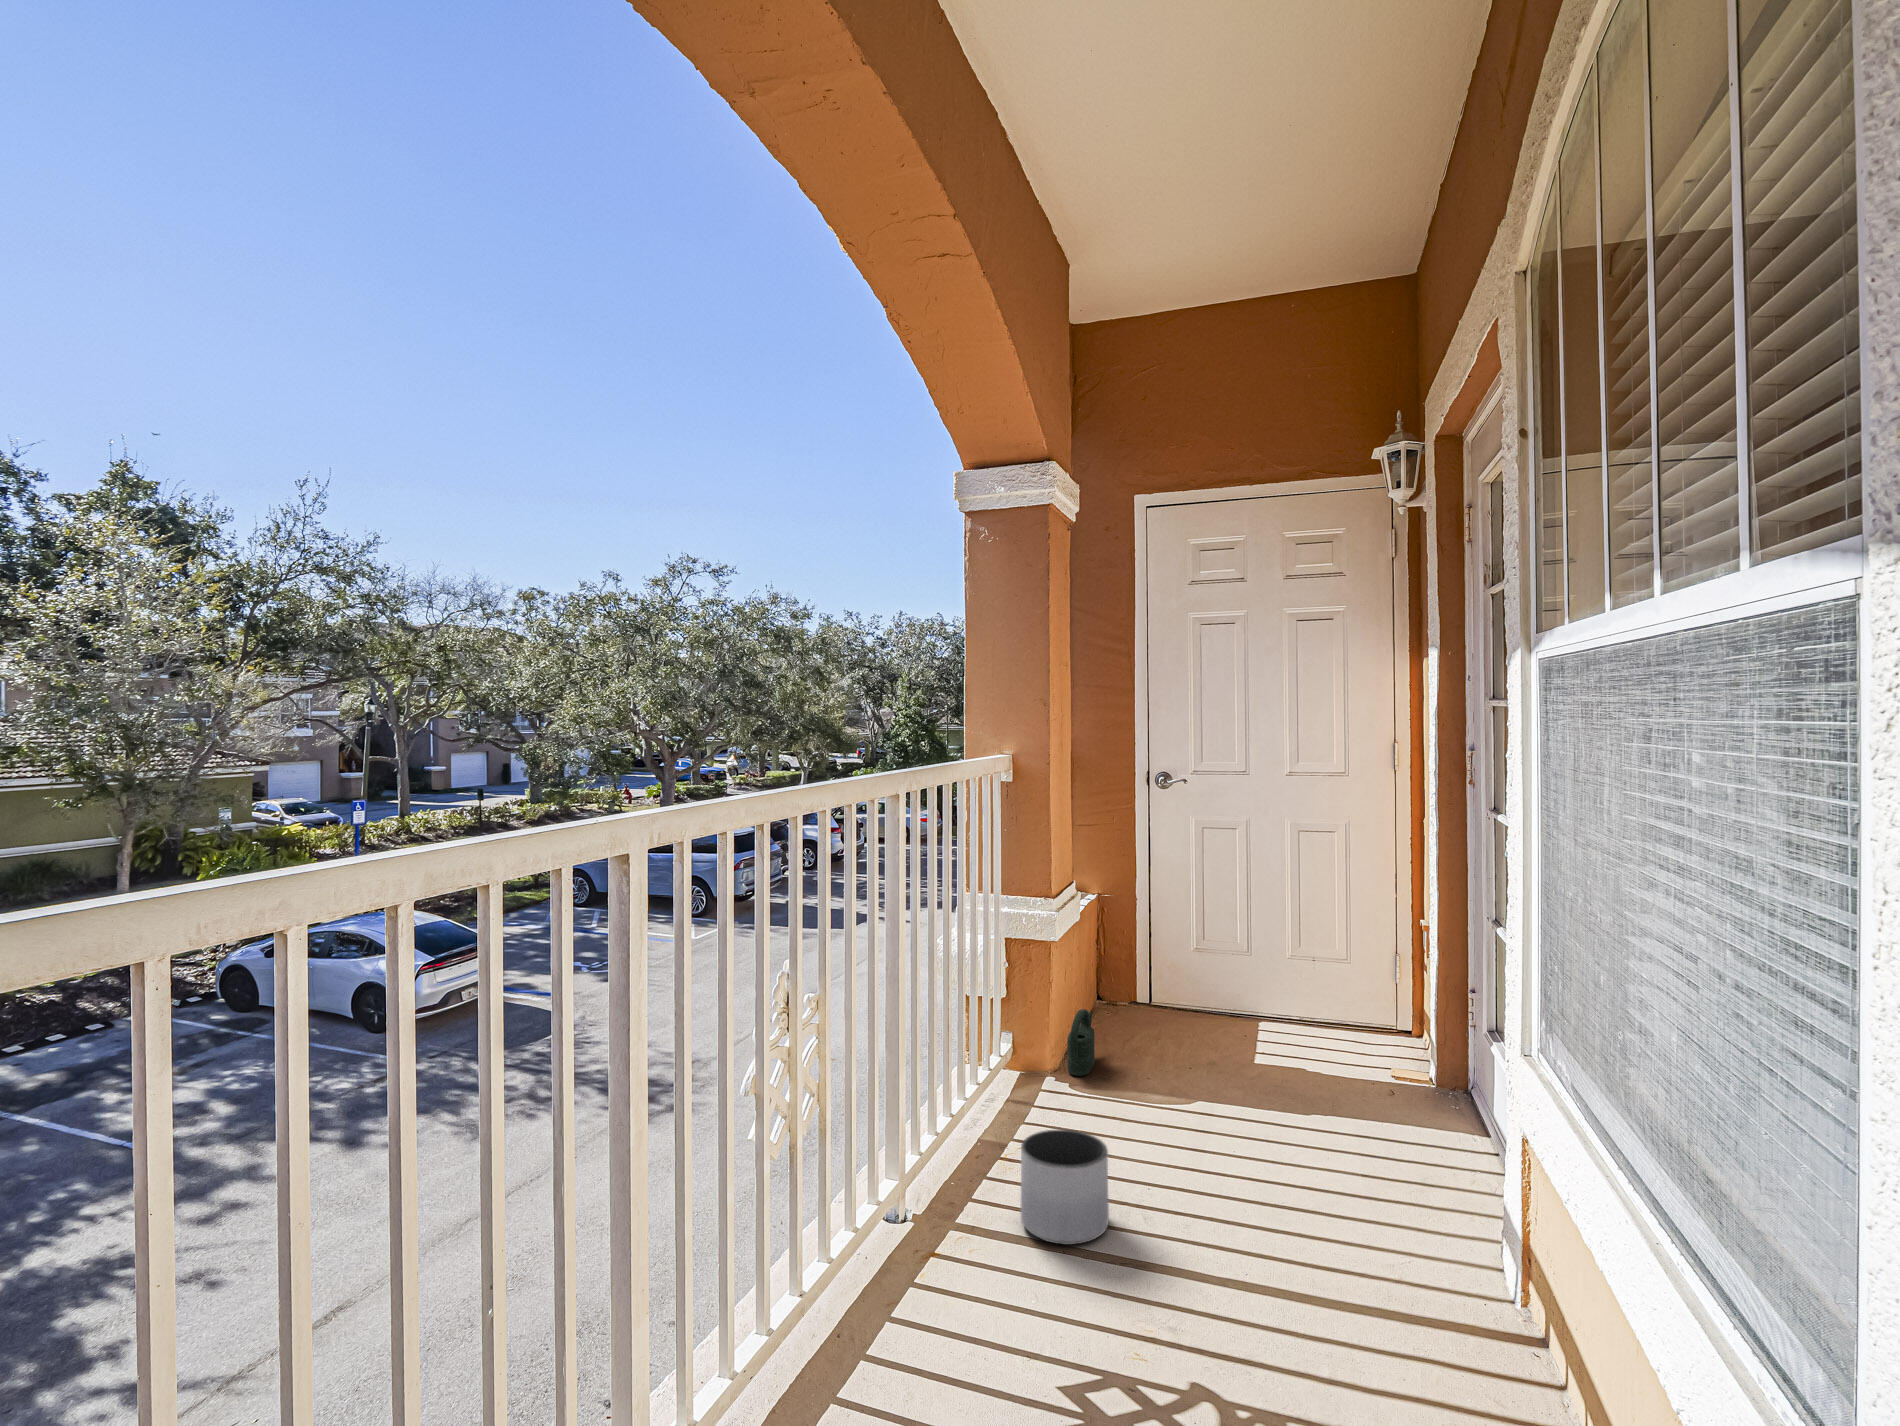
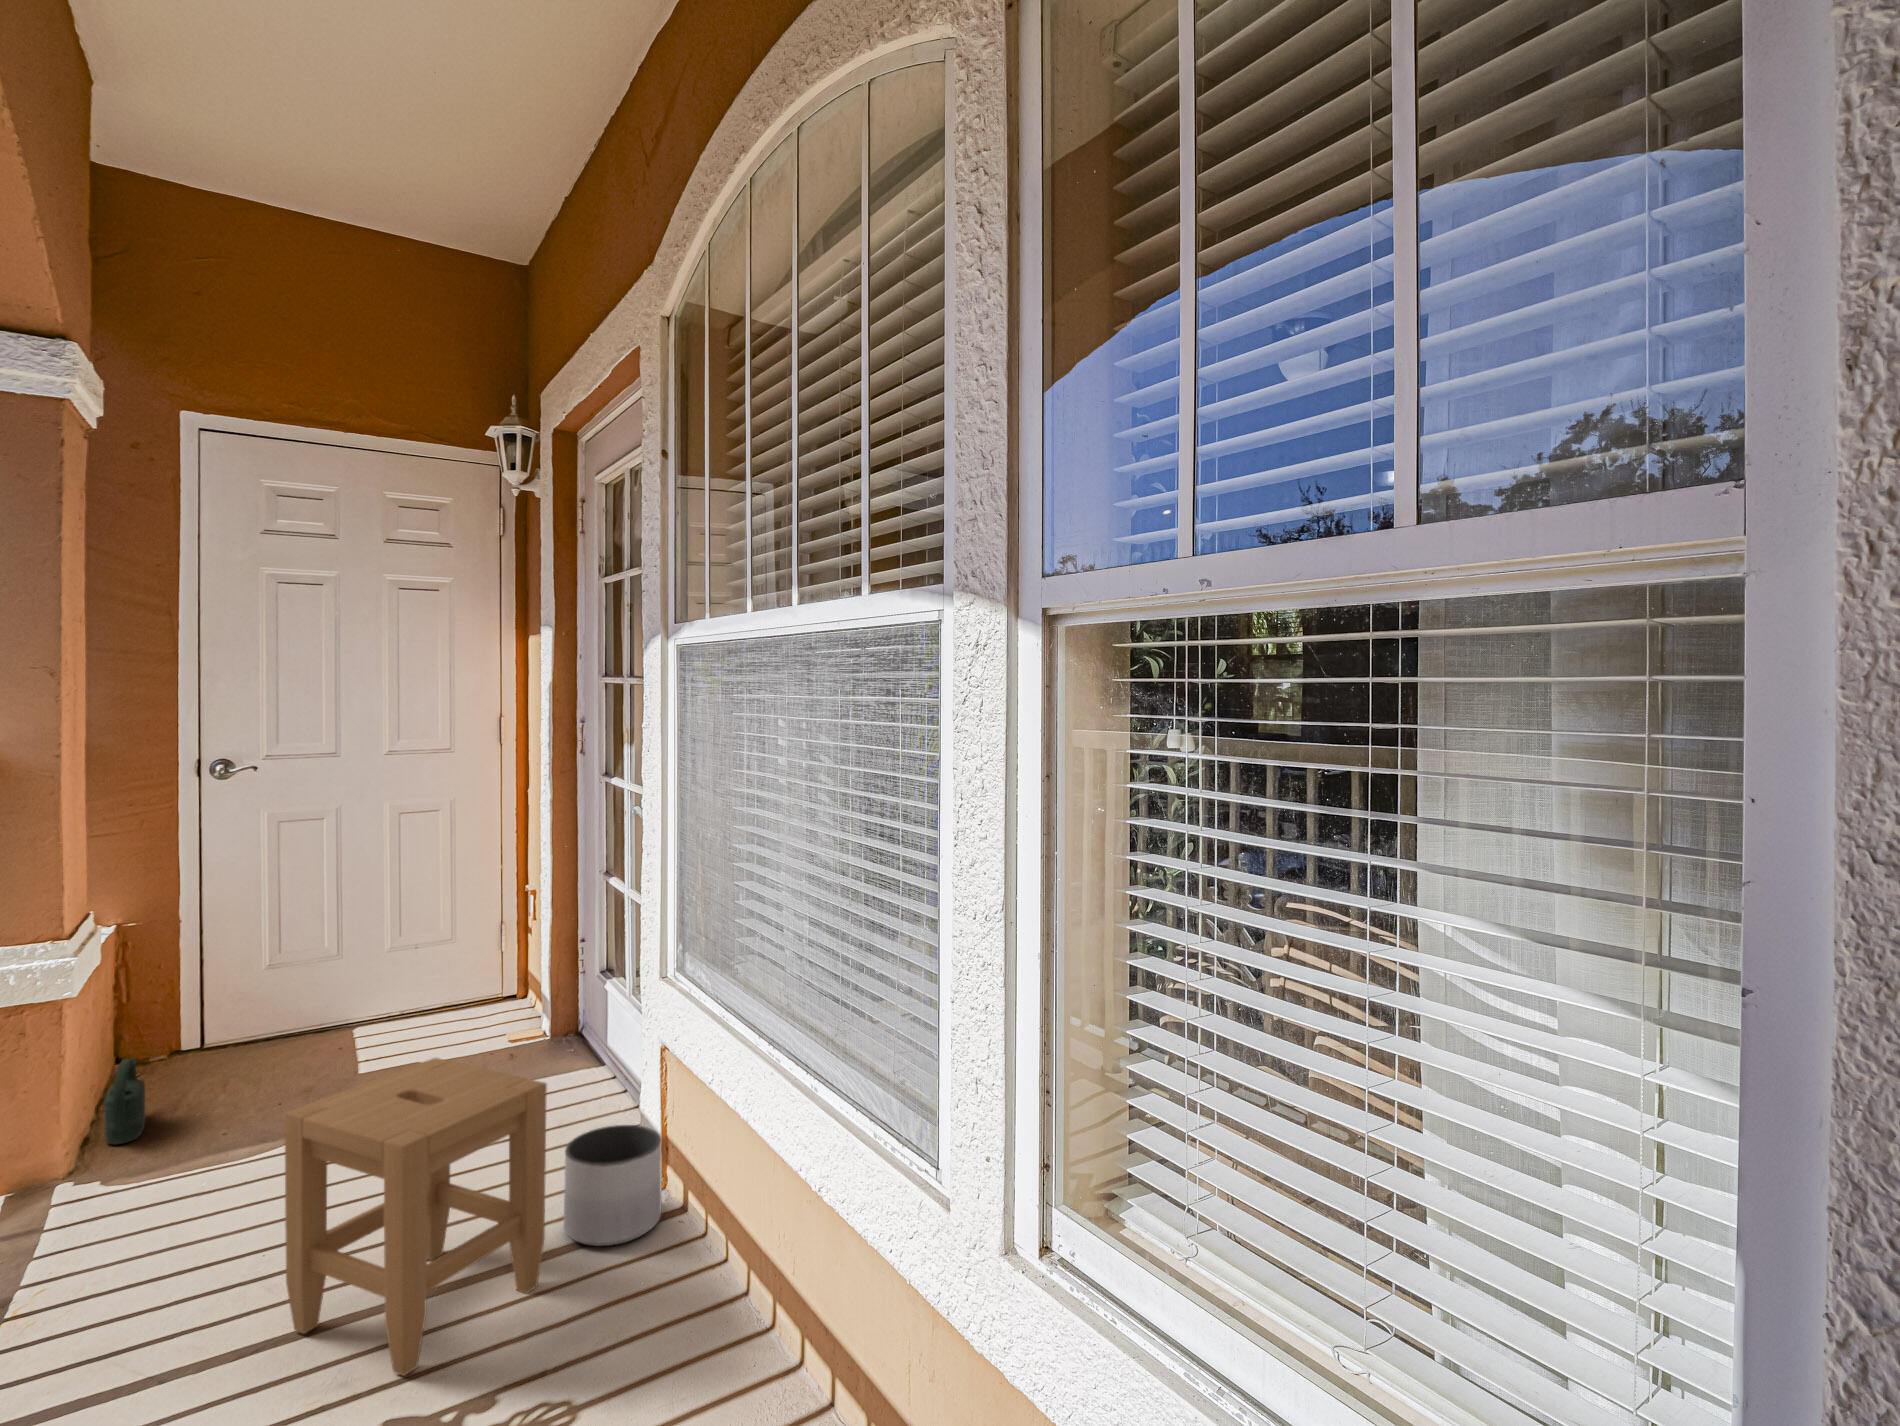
stool: none [1135,1077,1365,1381] -> present [285,1058,547,1376]
planter: present [1020,1130,1109,1245] -> present [564,1125,662,1246]

